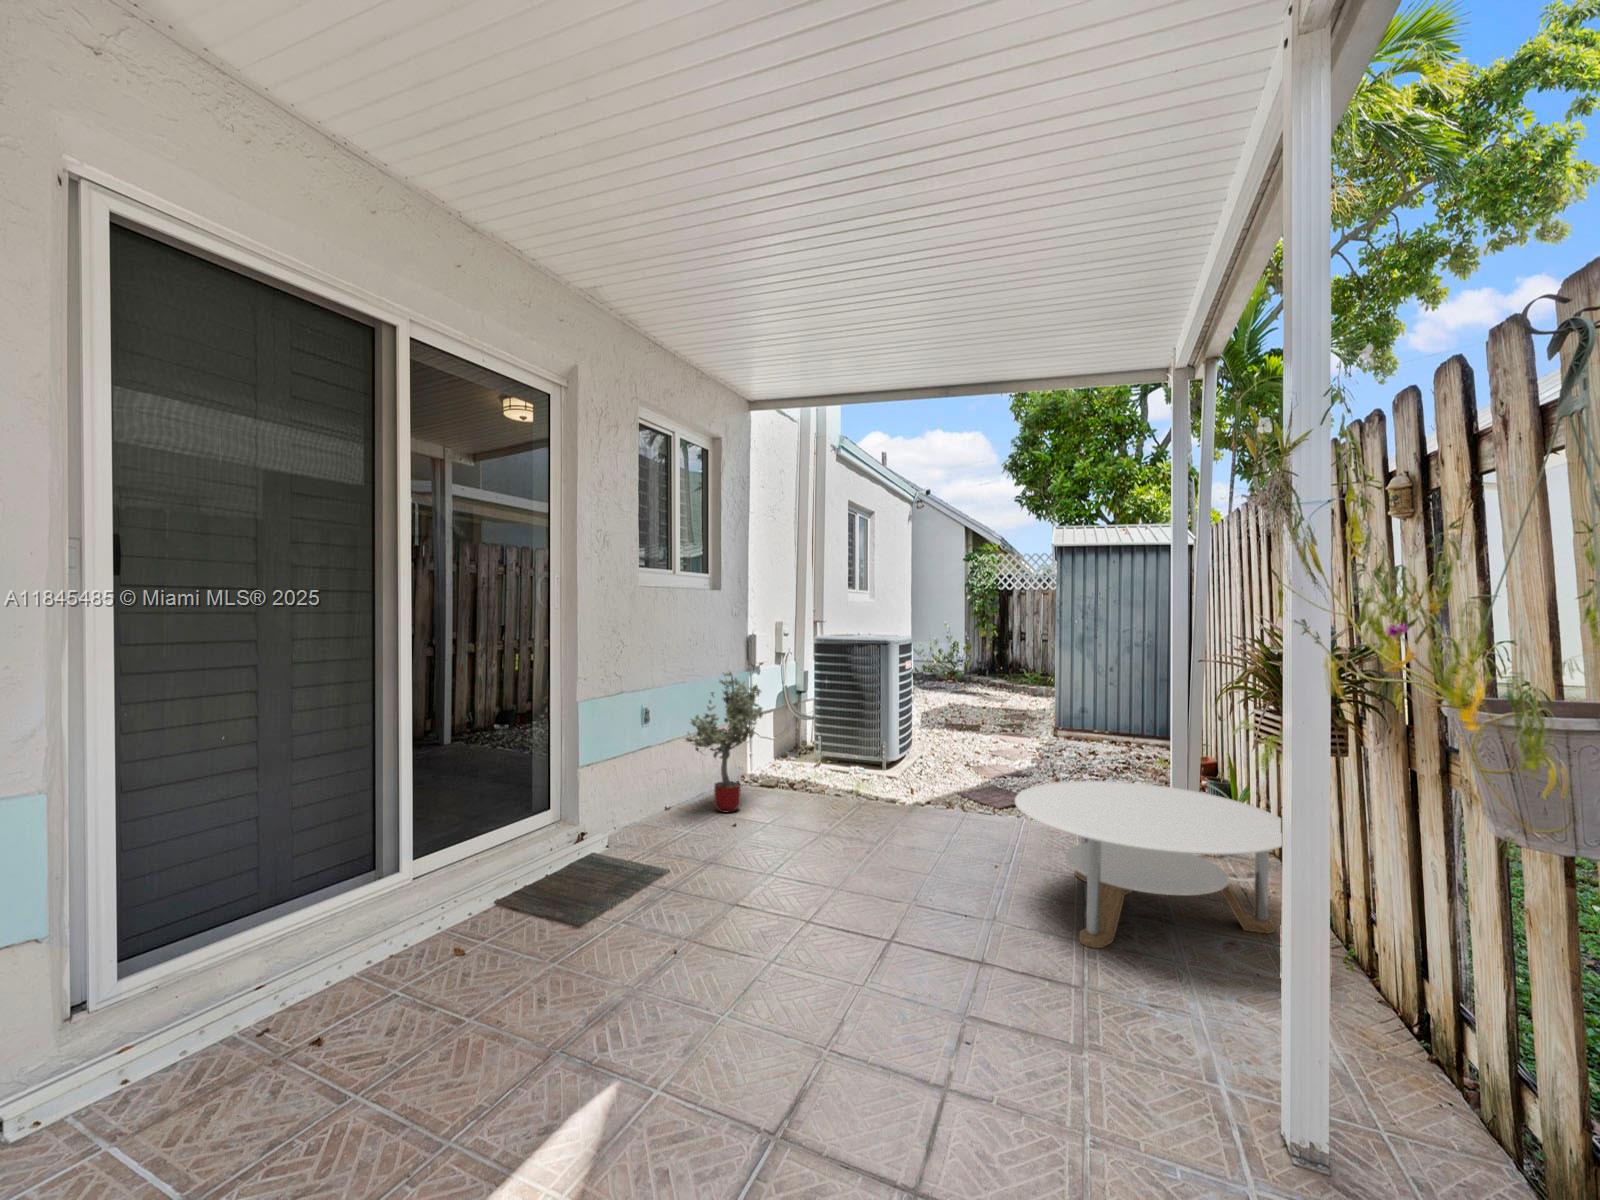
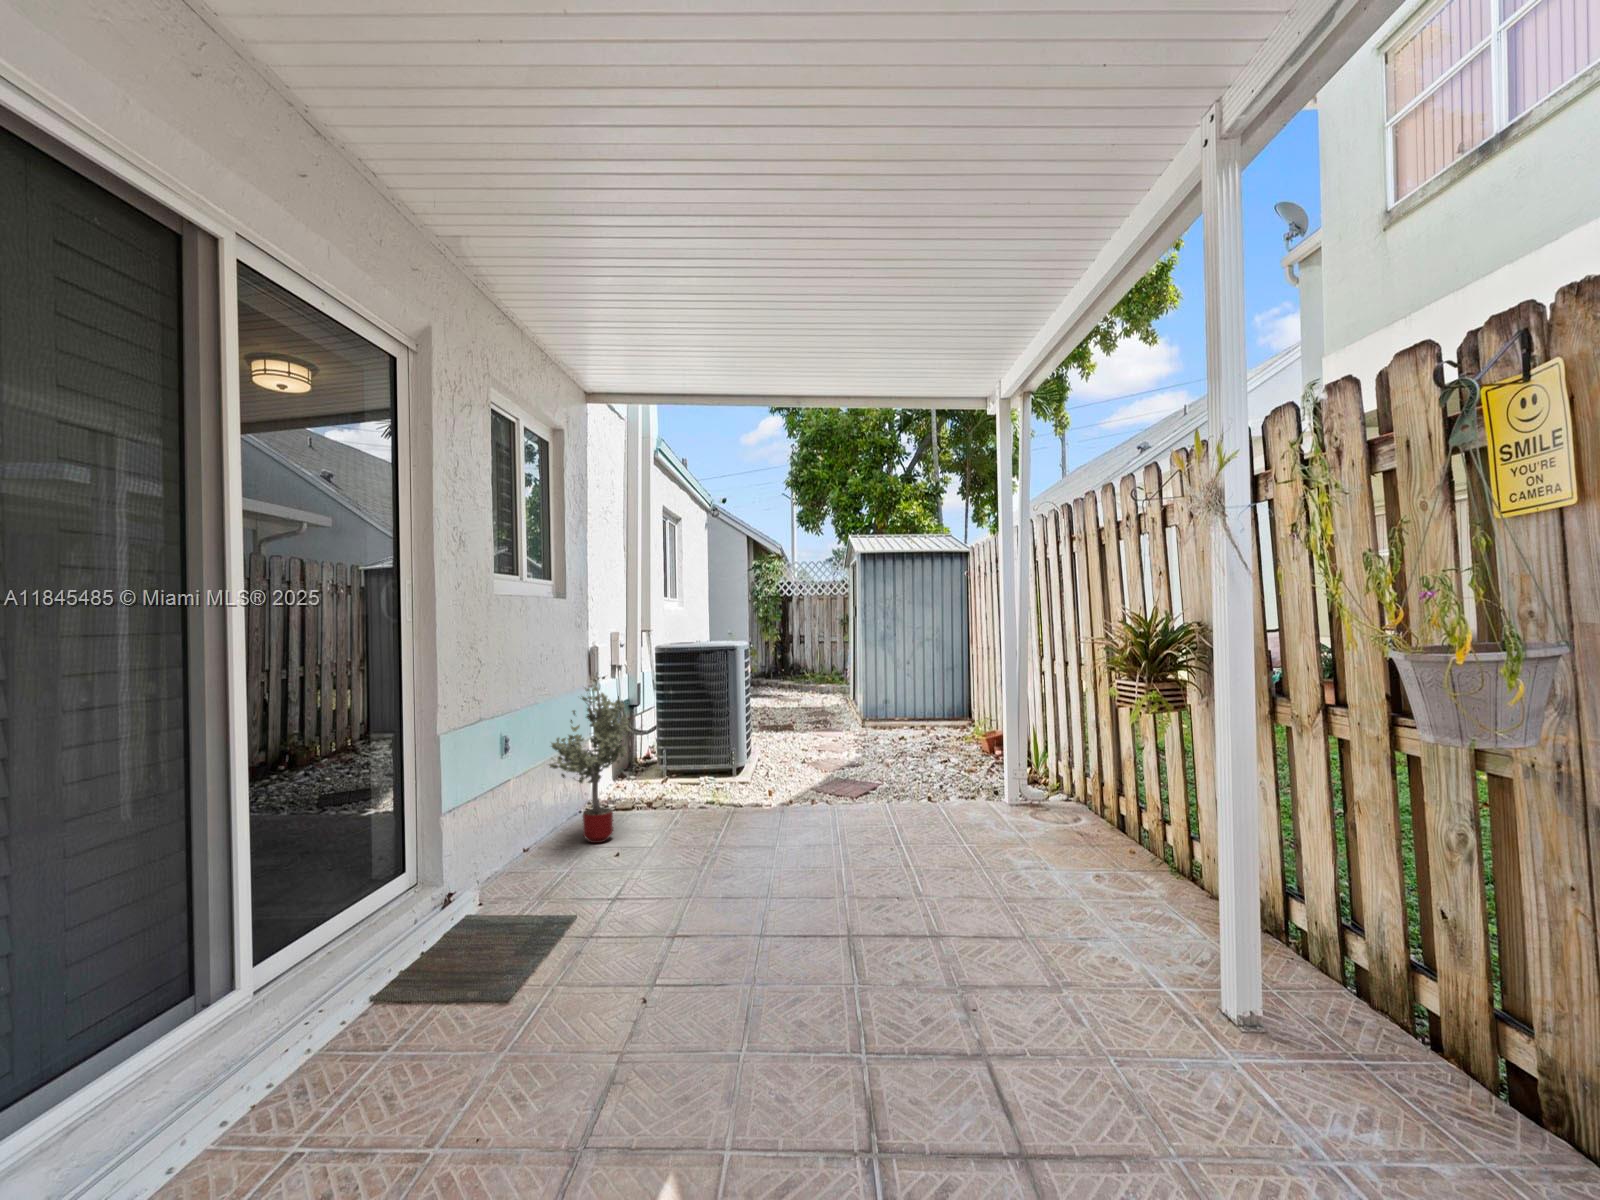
round table: present [1015,781,1282,948] -> none [937,762,1187,922]

